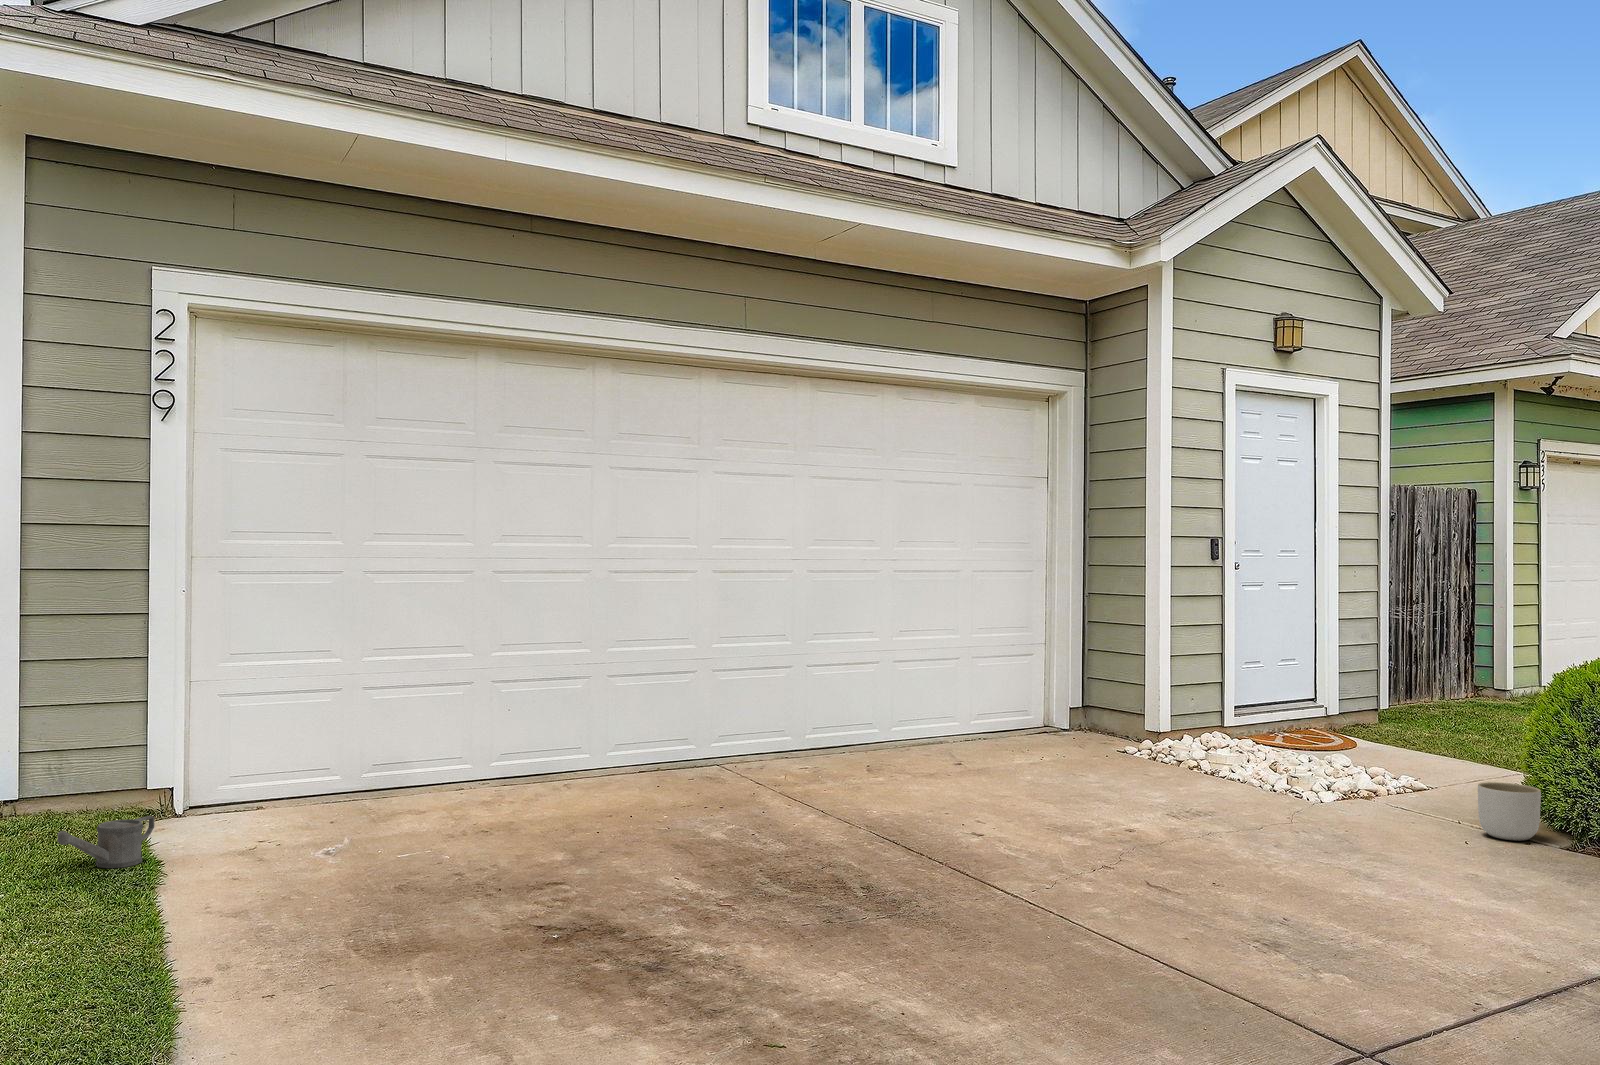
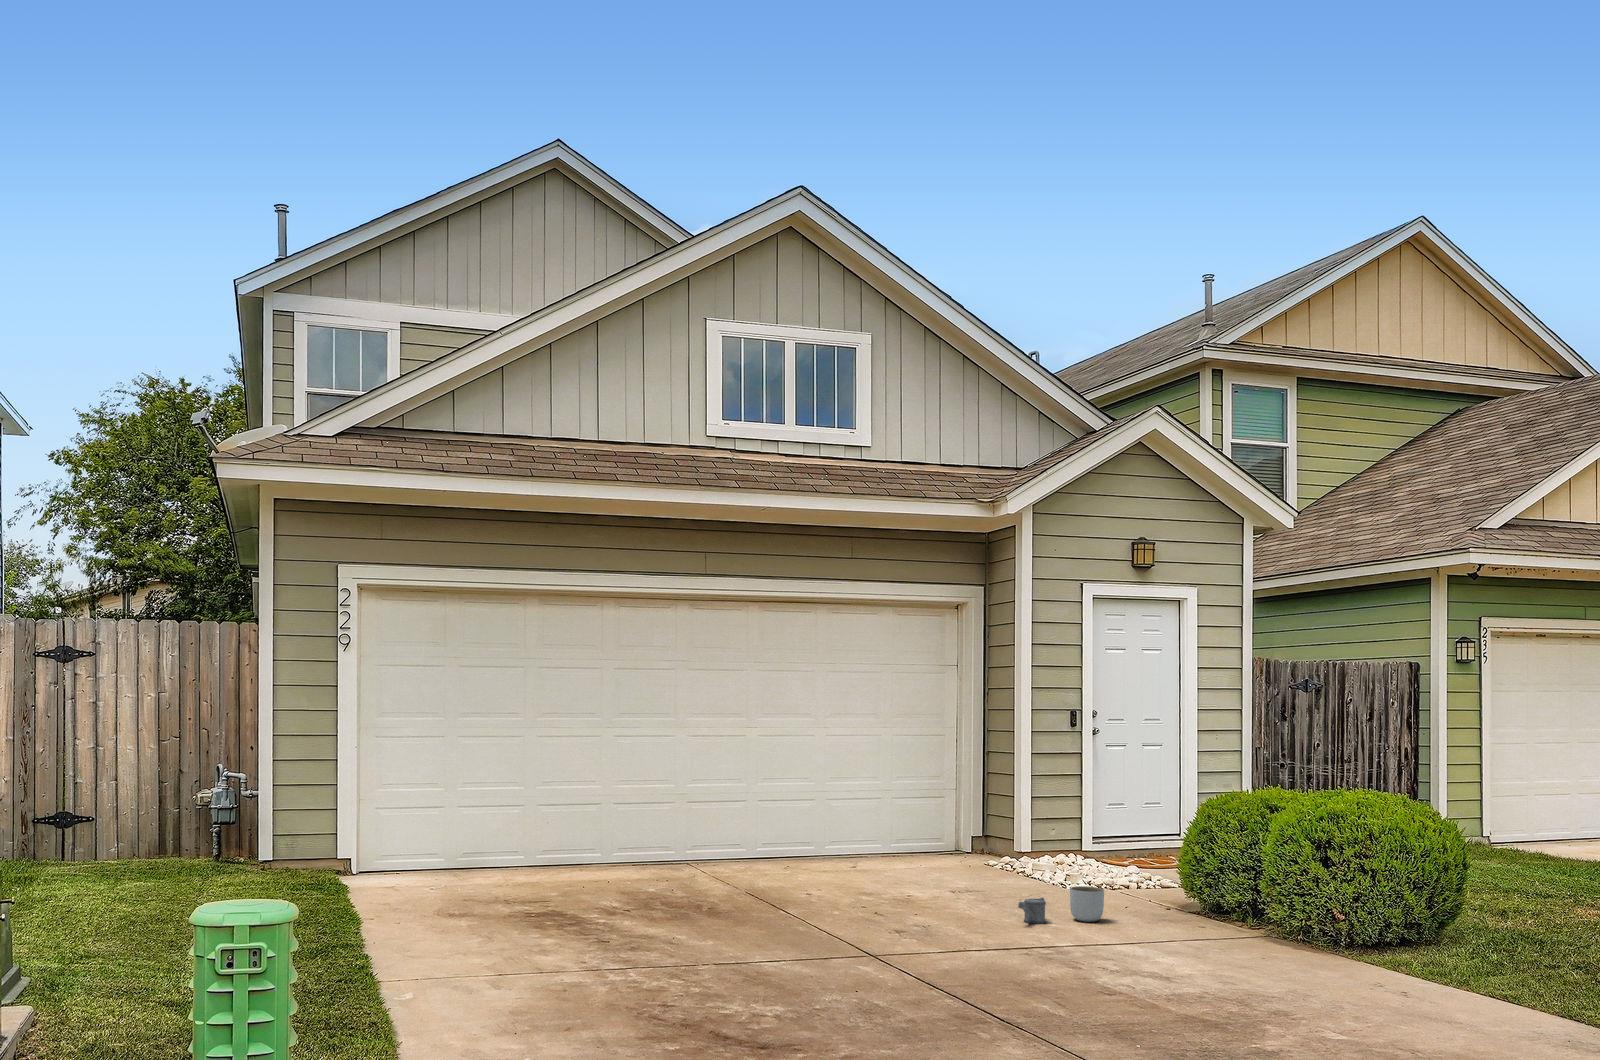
watering can: present [58,816,155,868] -> present [1018,898,1046,924]

